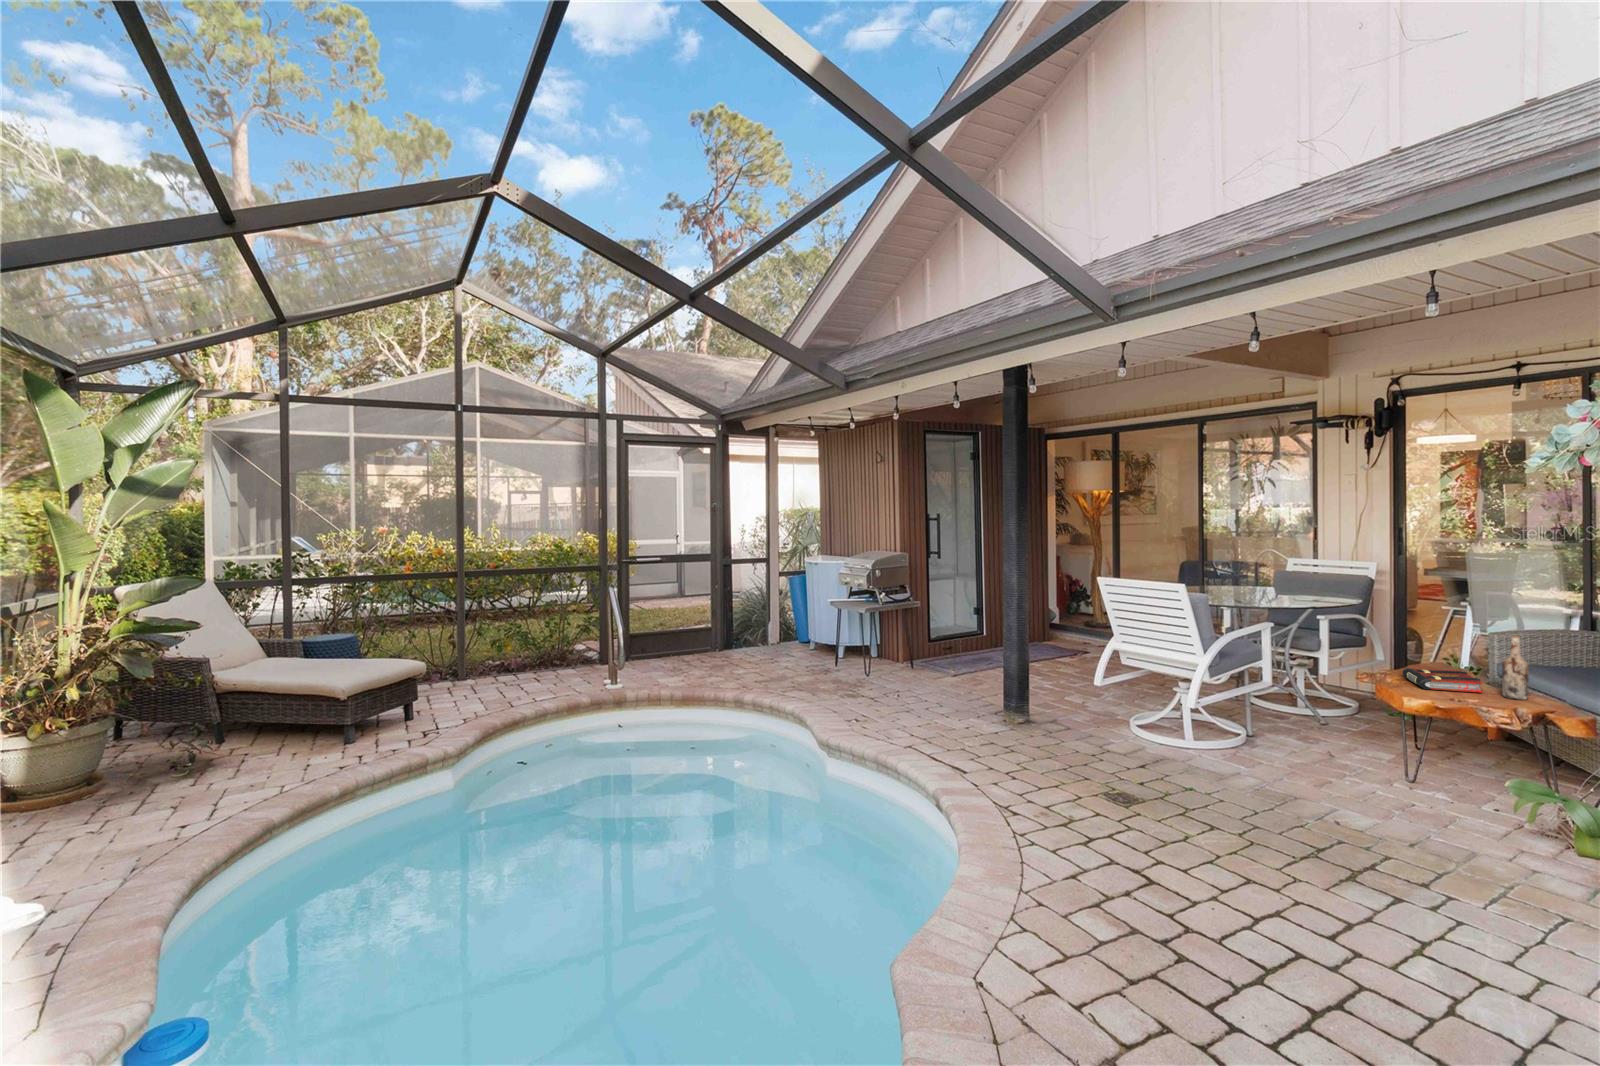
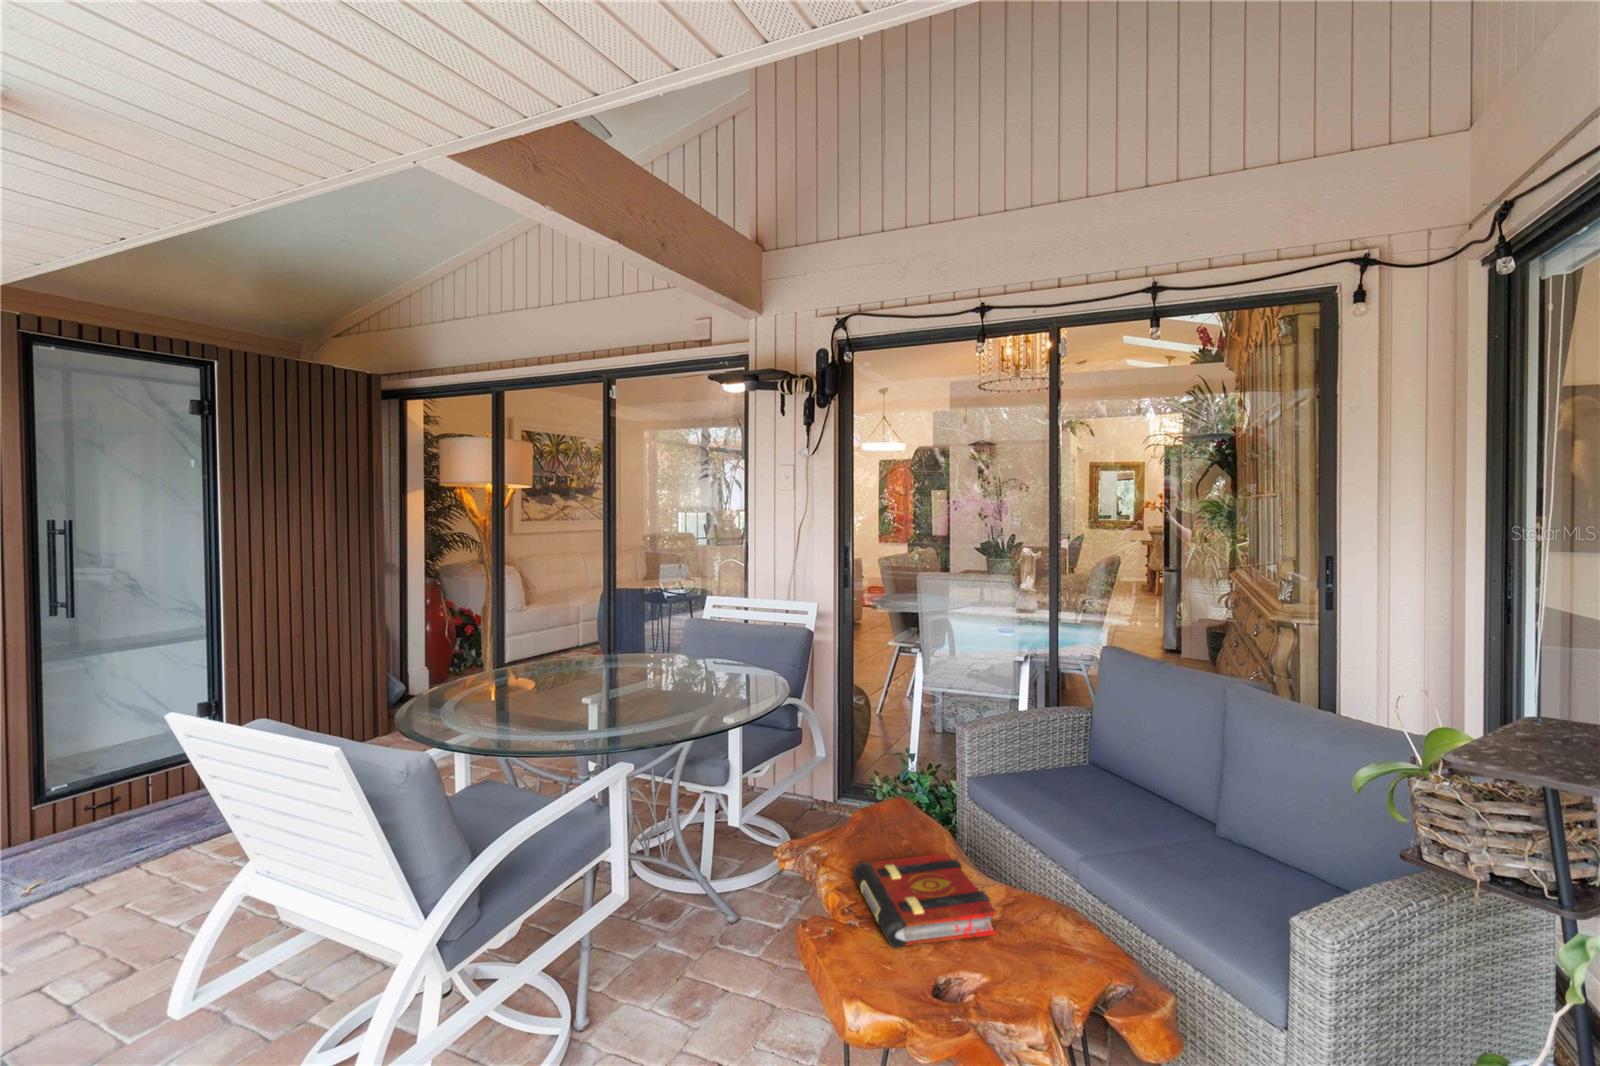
wine bottle: present [1502,635,1529,700] -> none [1030,801,1076,953]

